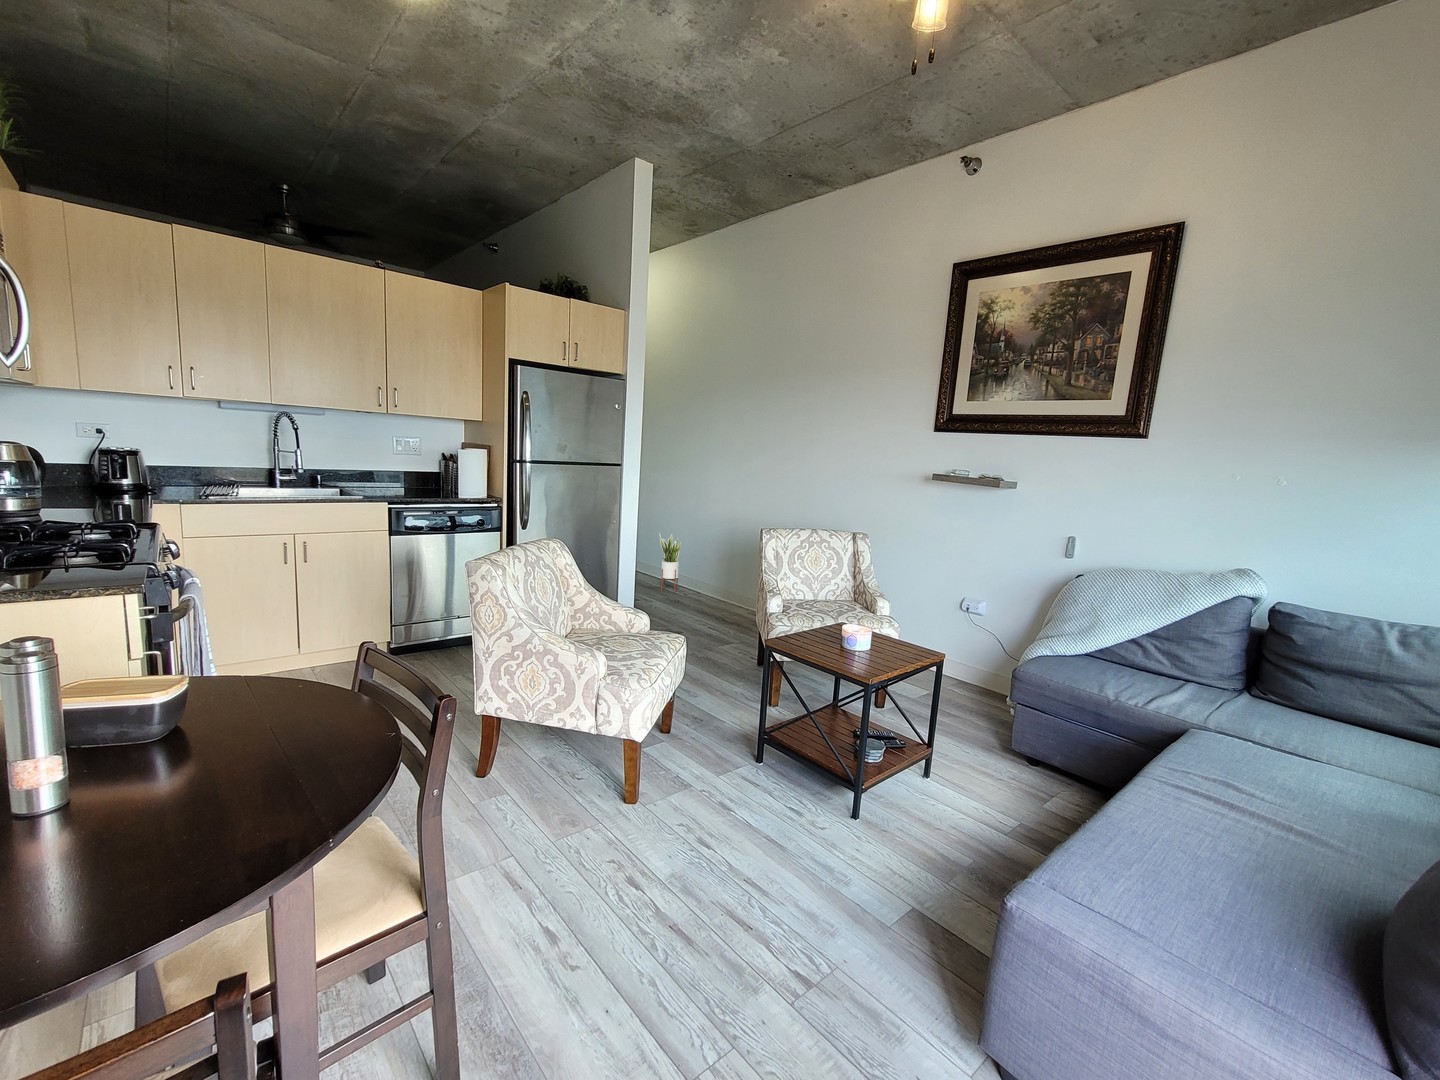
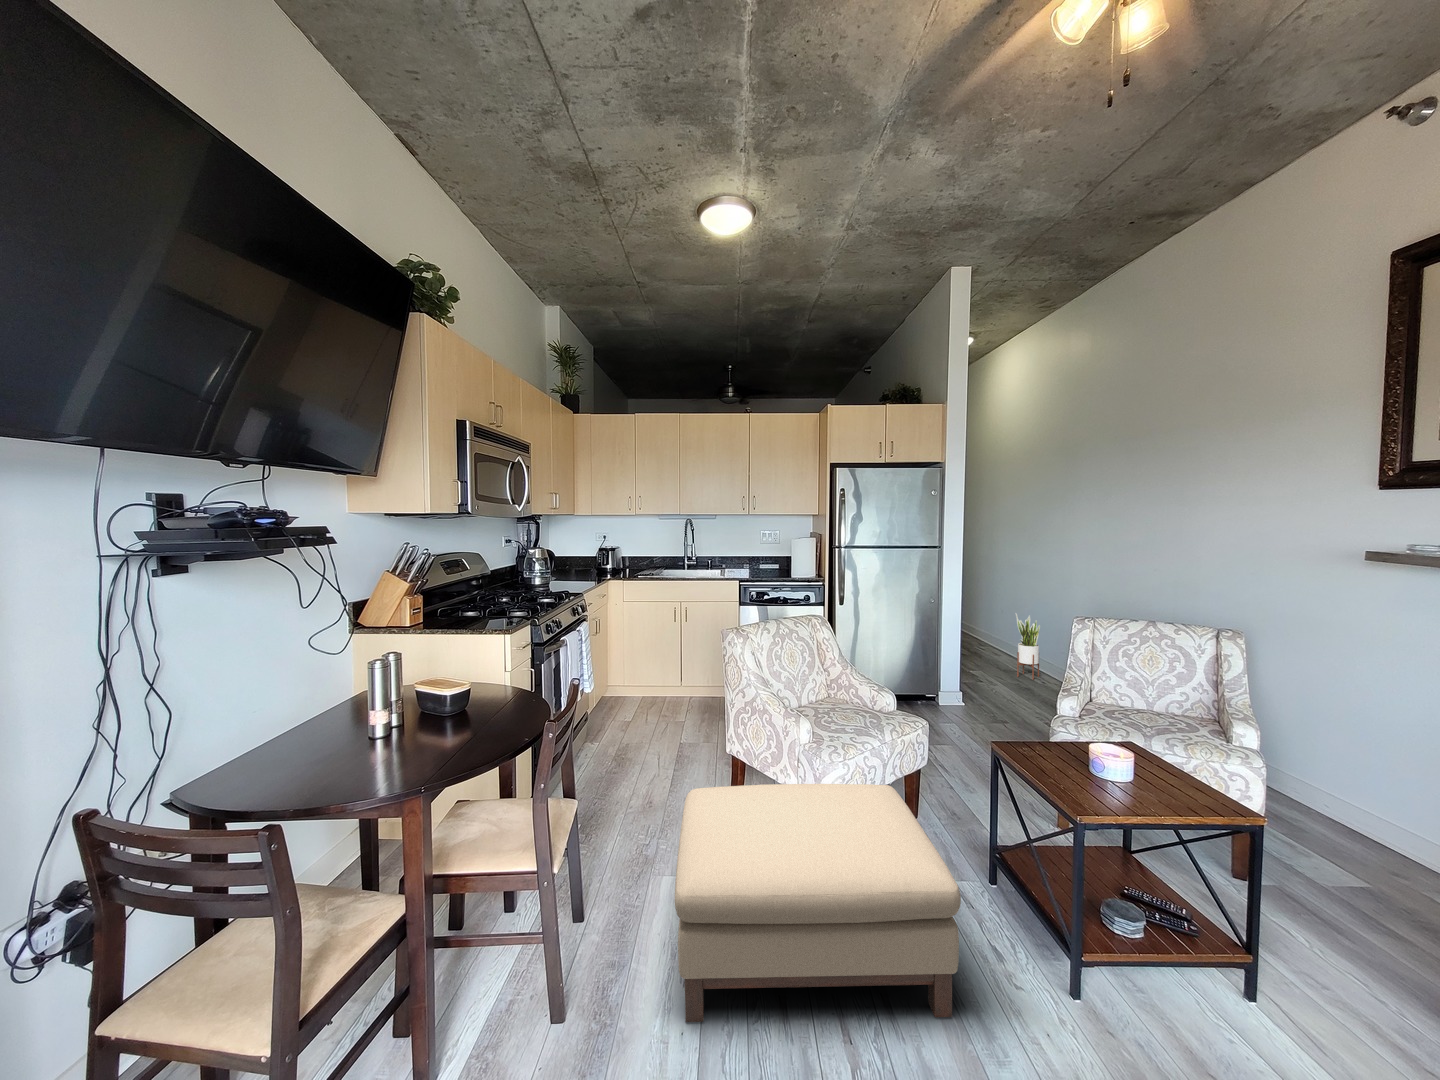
ottoman: none [495,698,815,1000] -> present [675,784,961,1022]

